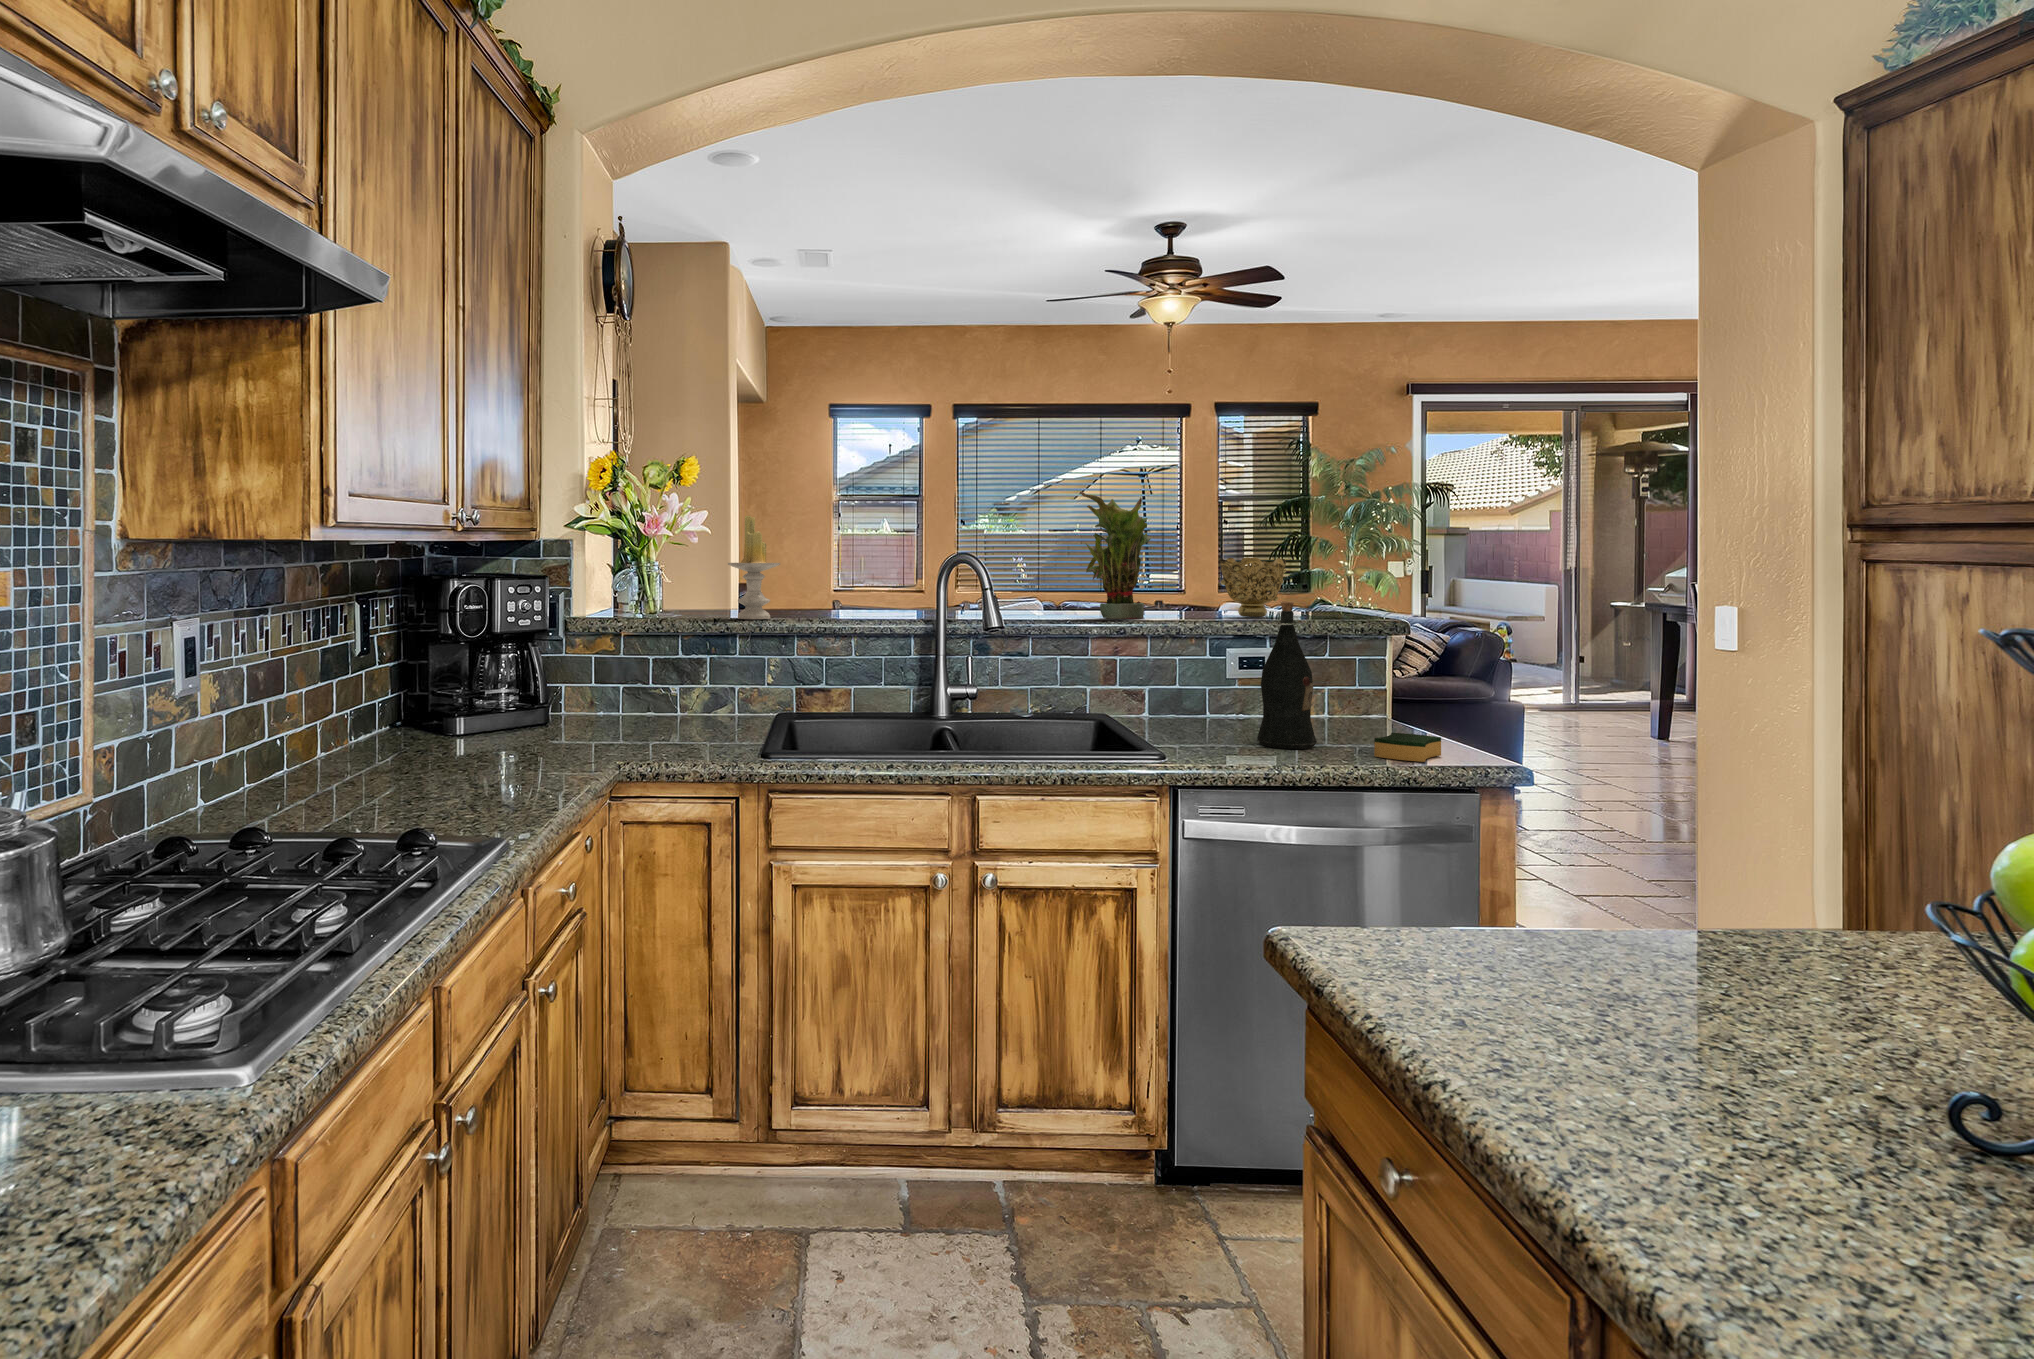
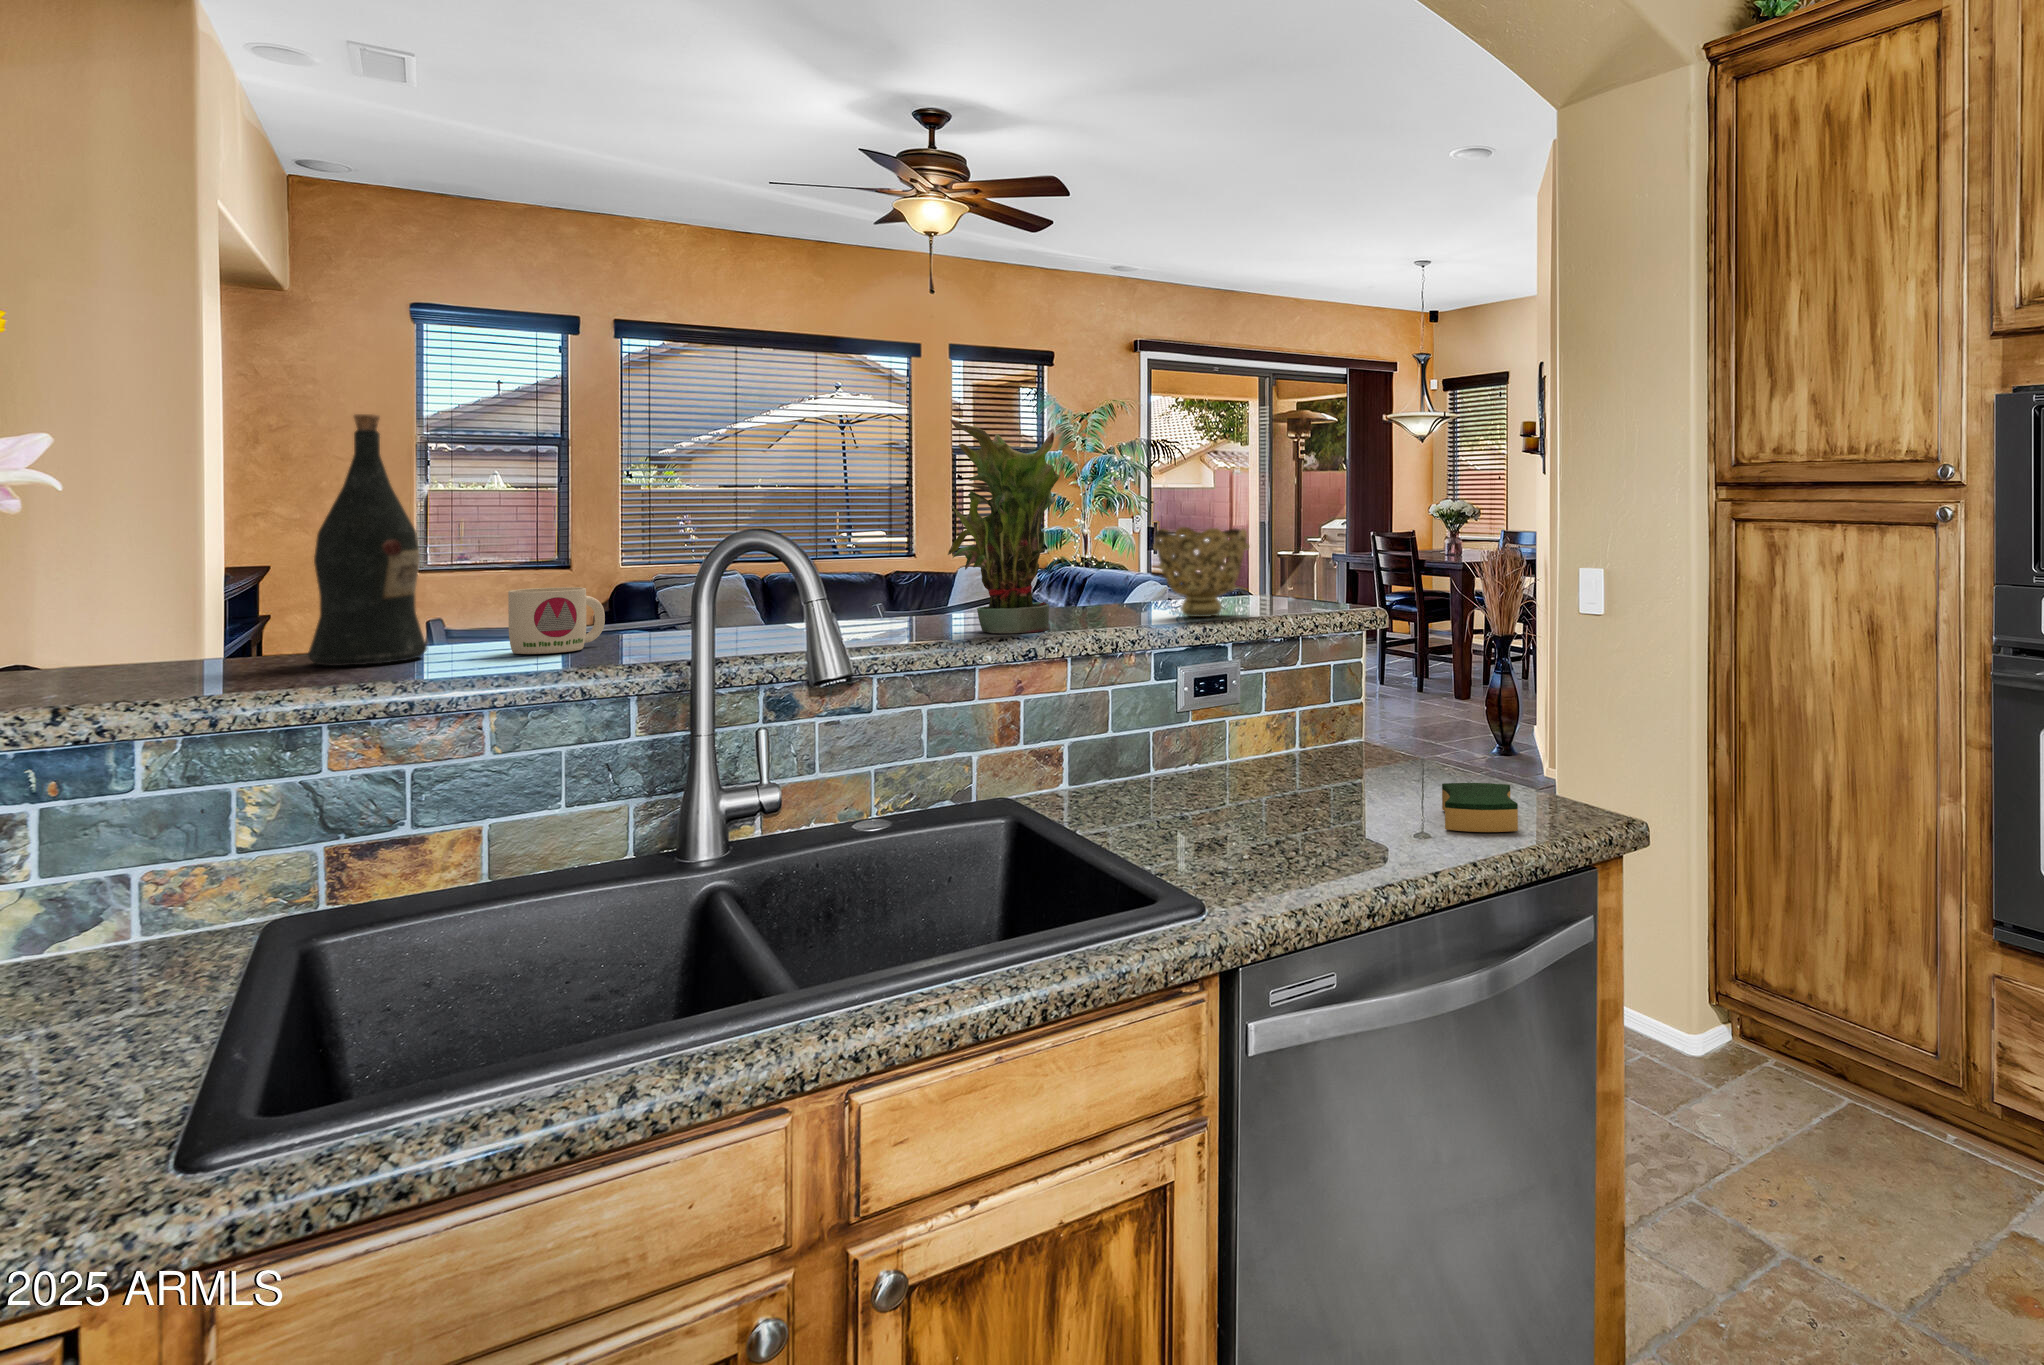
candle: present [728,516,780,619] -> none [114,449,281,696]
mug: none [866,583,908,615] -> present [508,587,605,654]
wine bottle: present [1257,602,1317,749] -> present [308,414,427,666]

